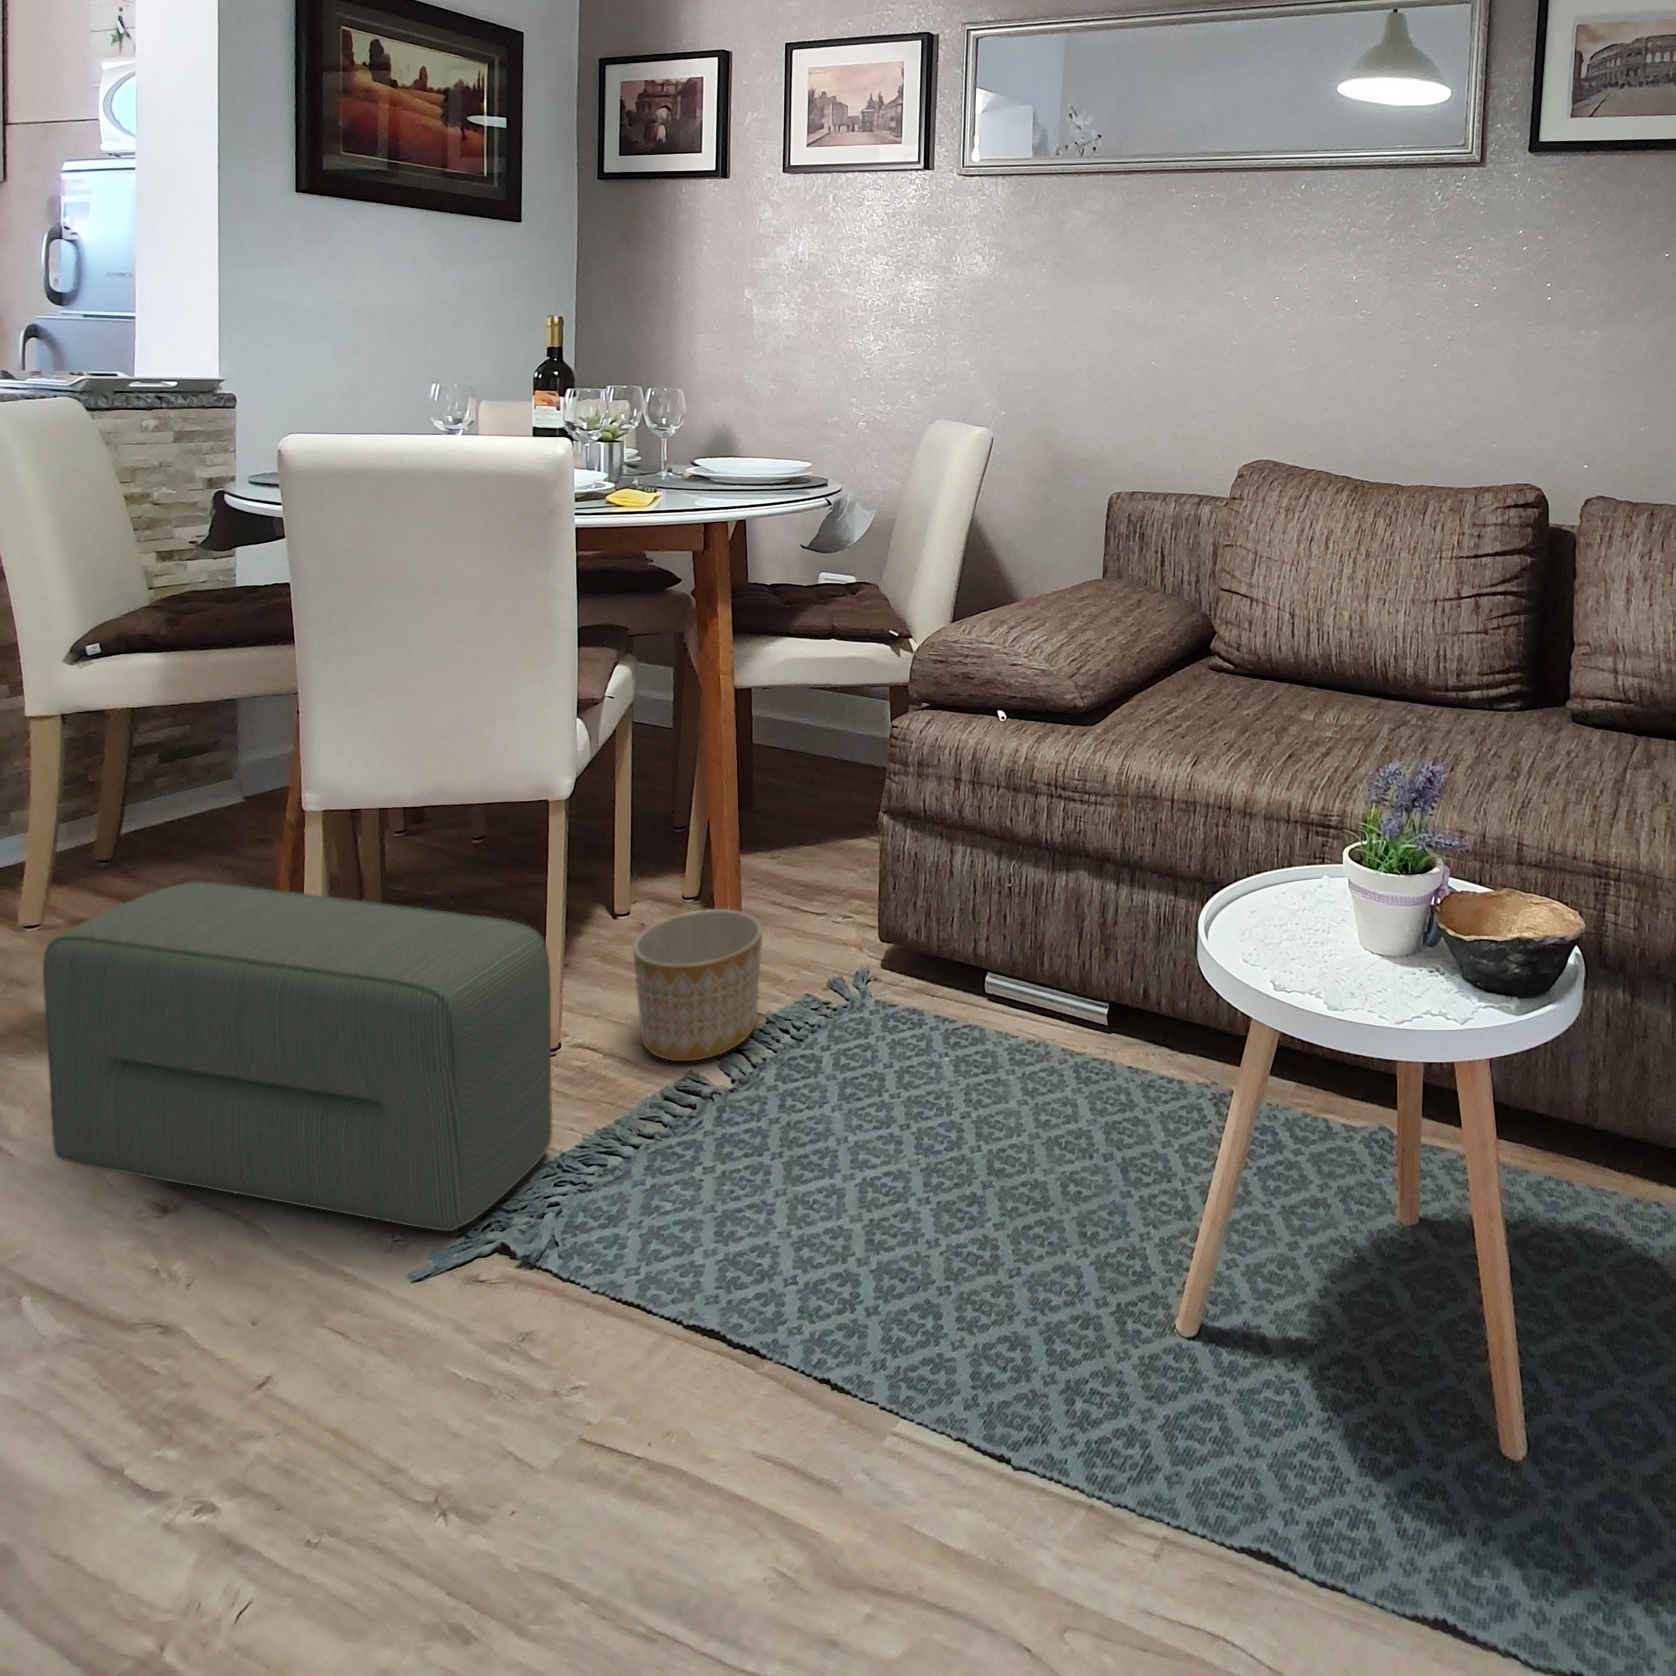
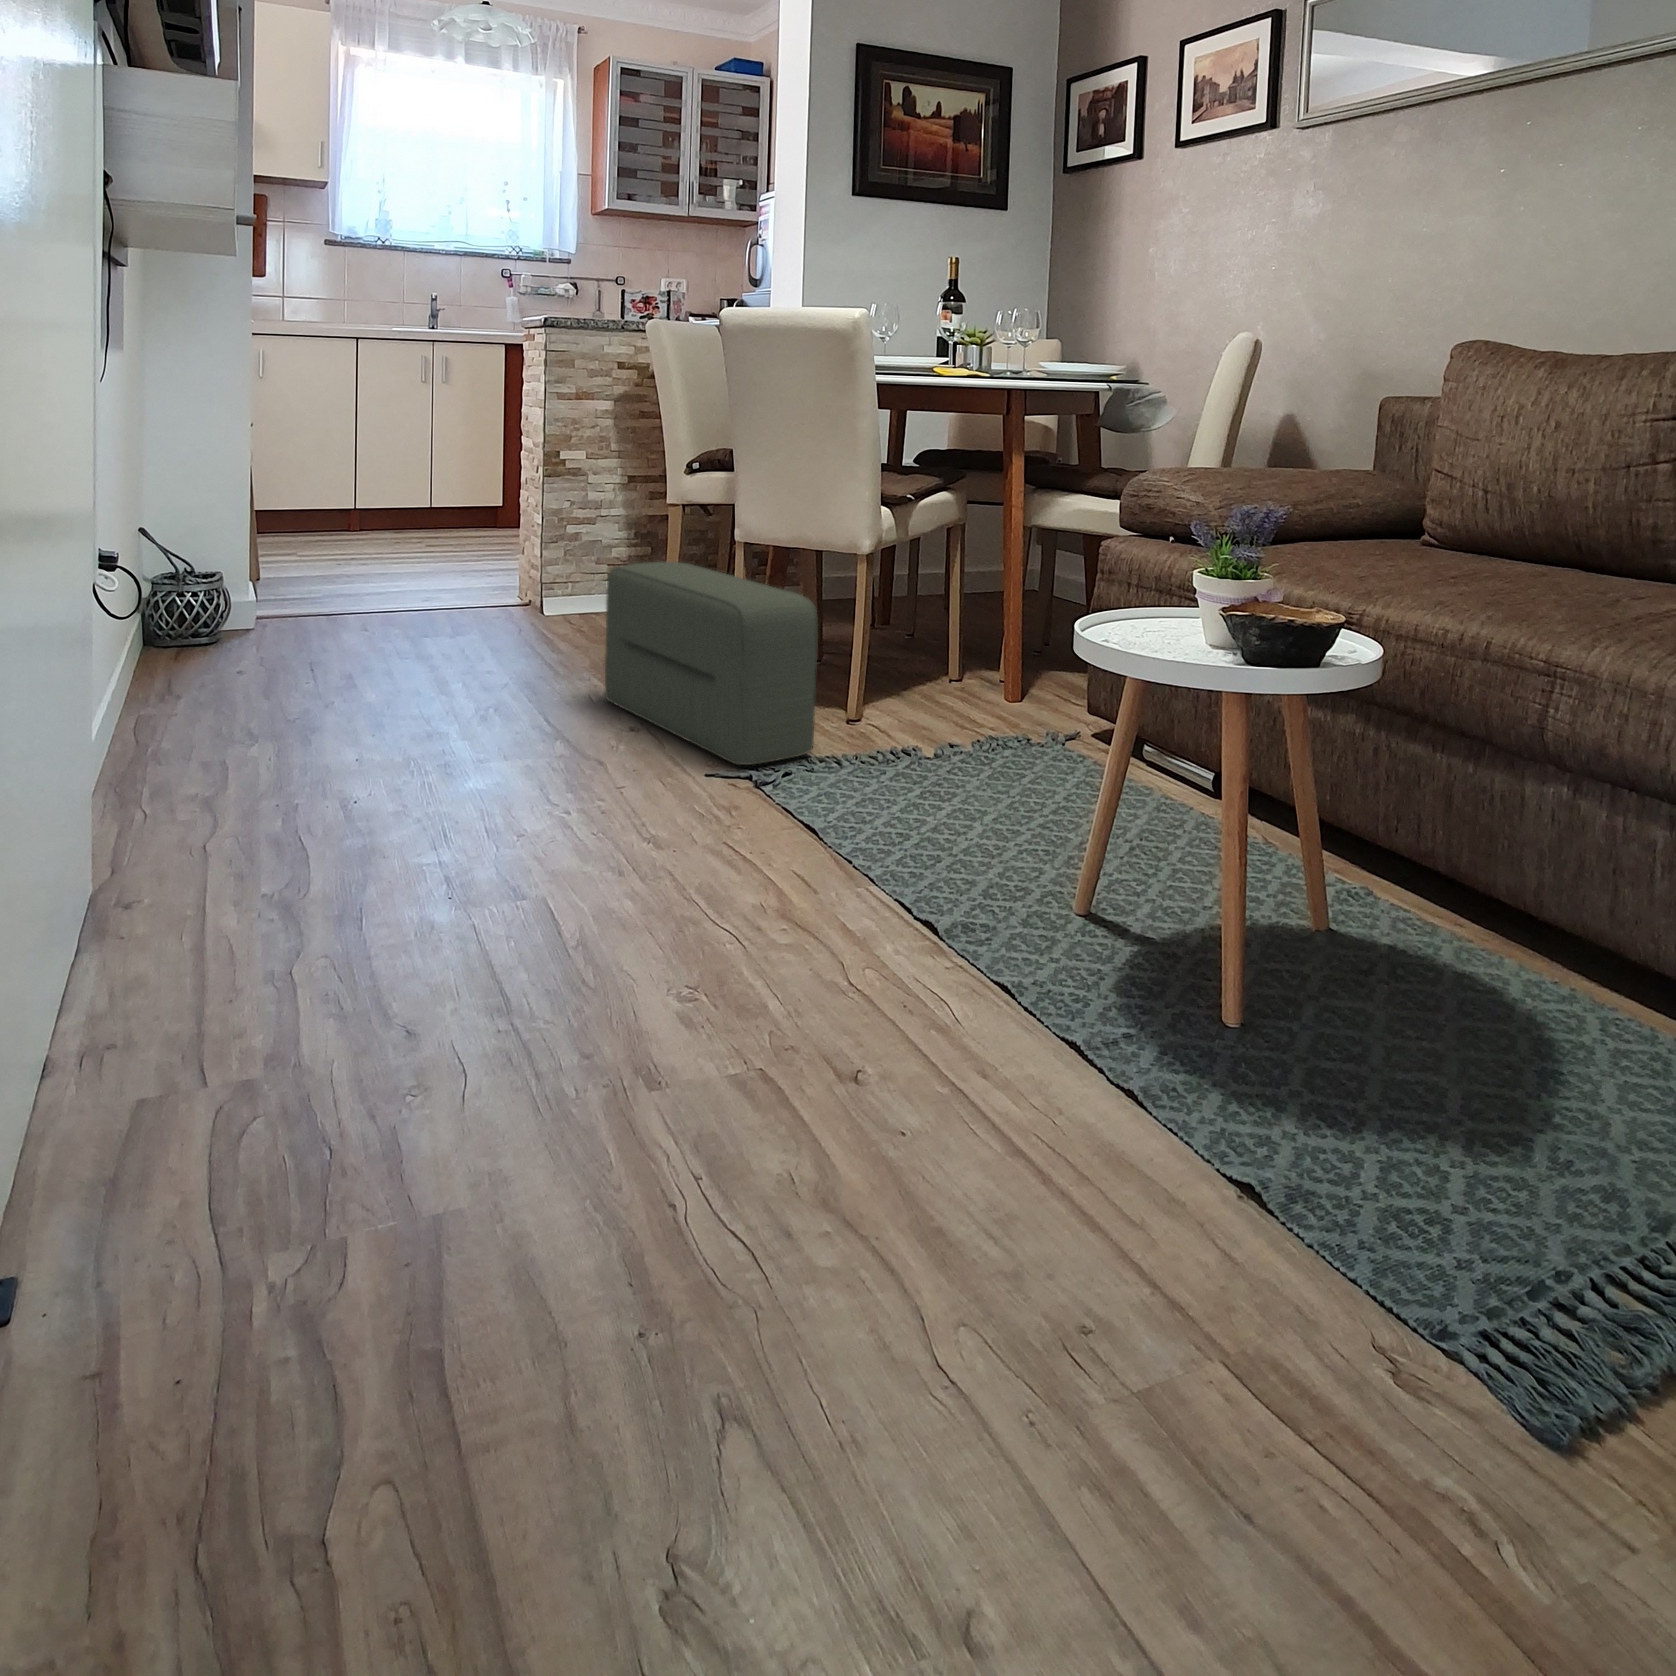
planter: present [633,909,763,1061] -> none [898,653,987,746]

